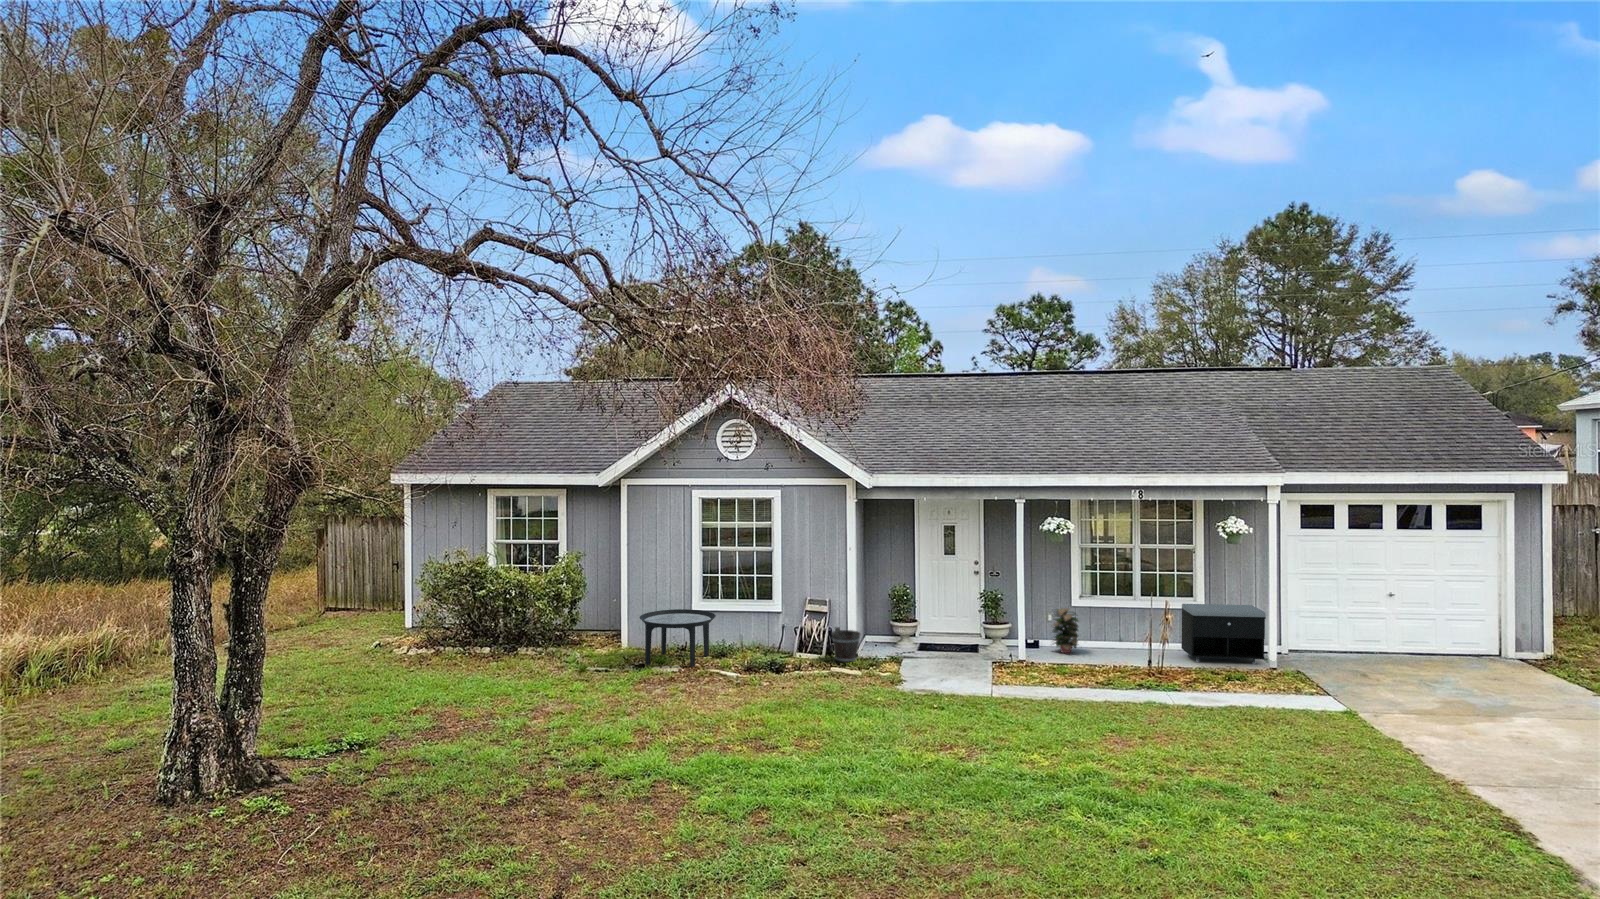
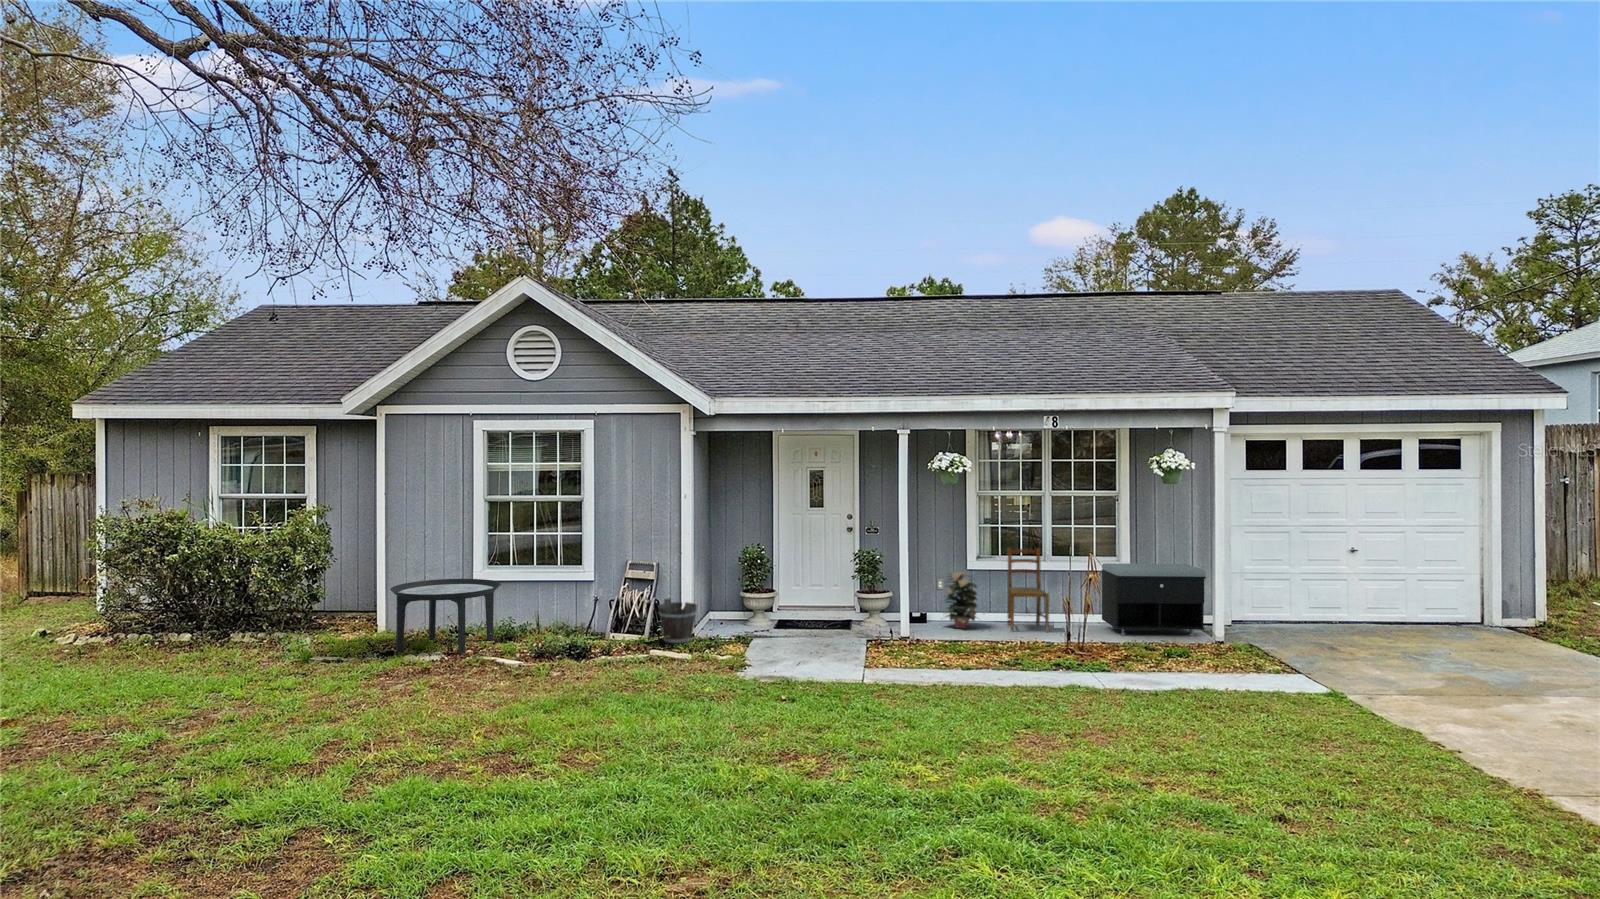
chair: none [1103,589,1137,659] -> present [1007,548,1049,632]

